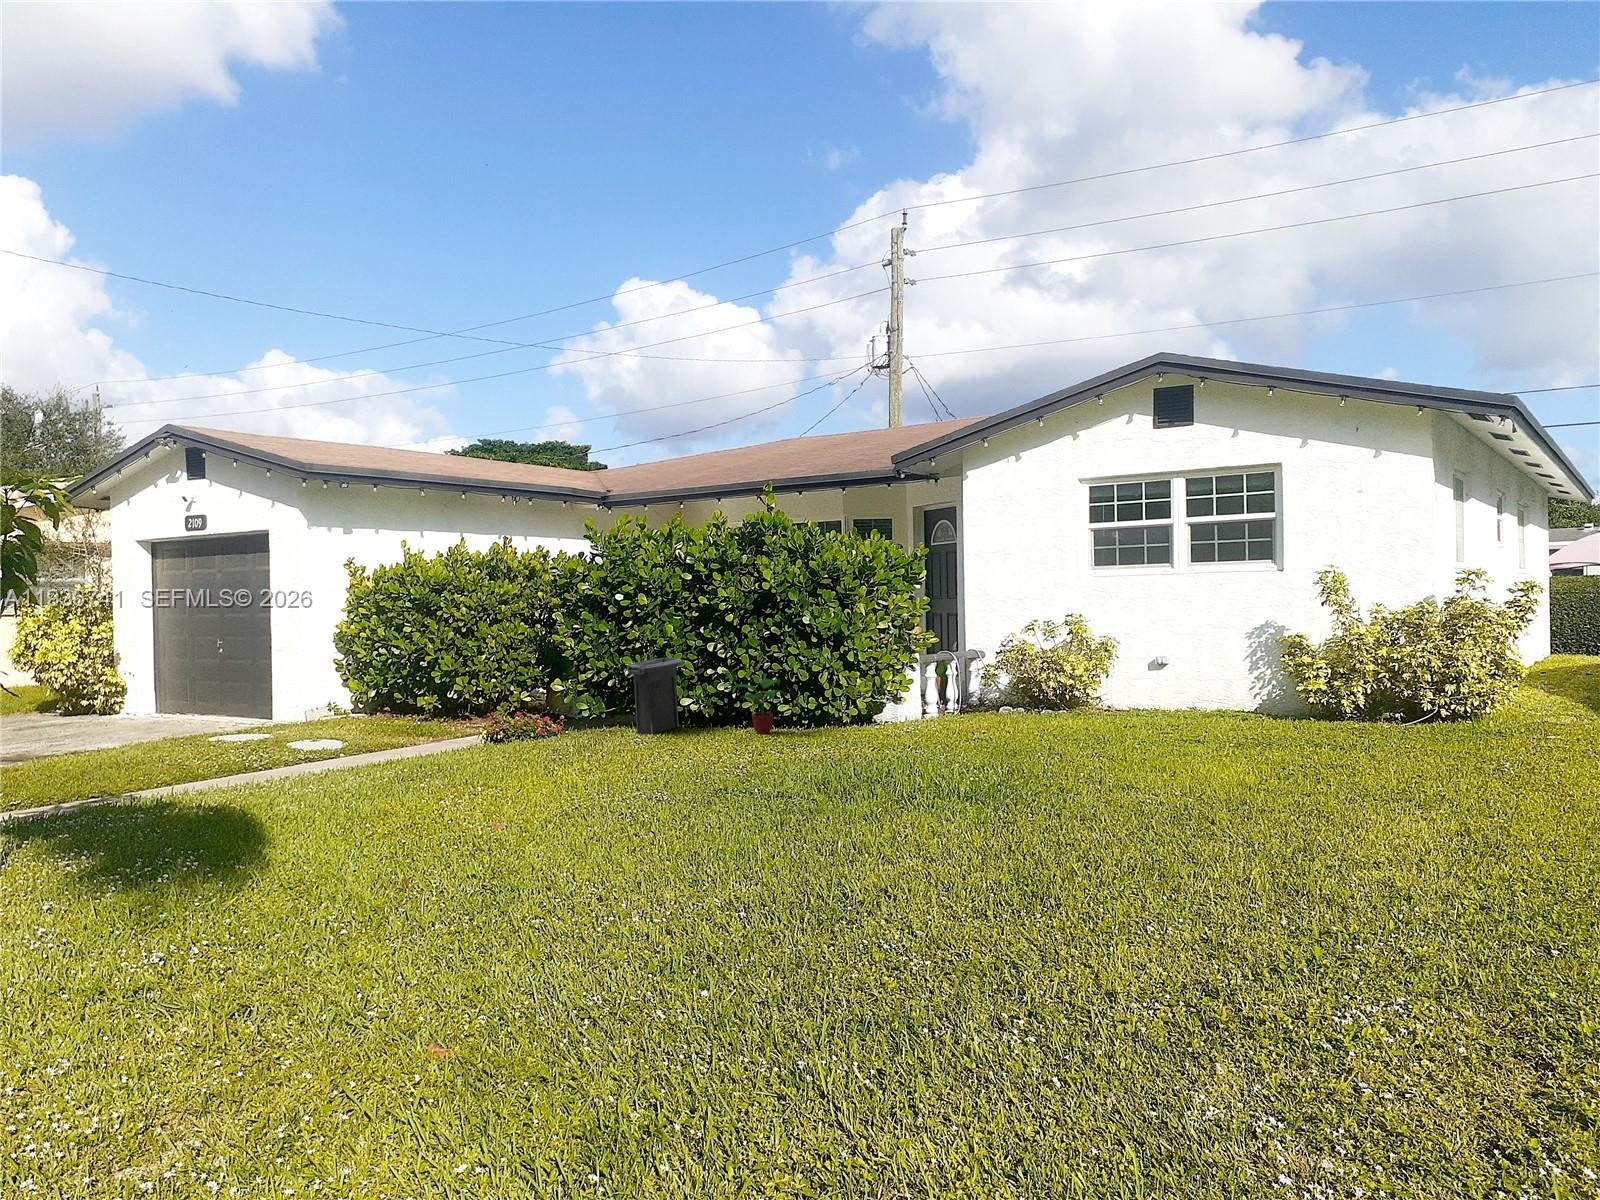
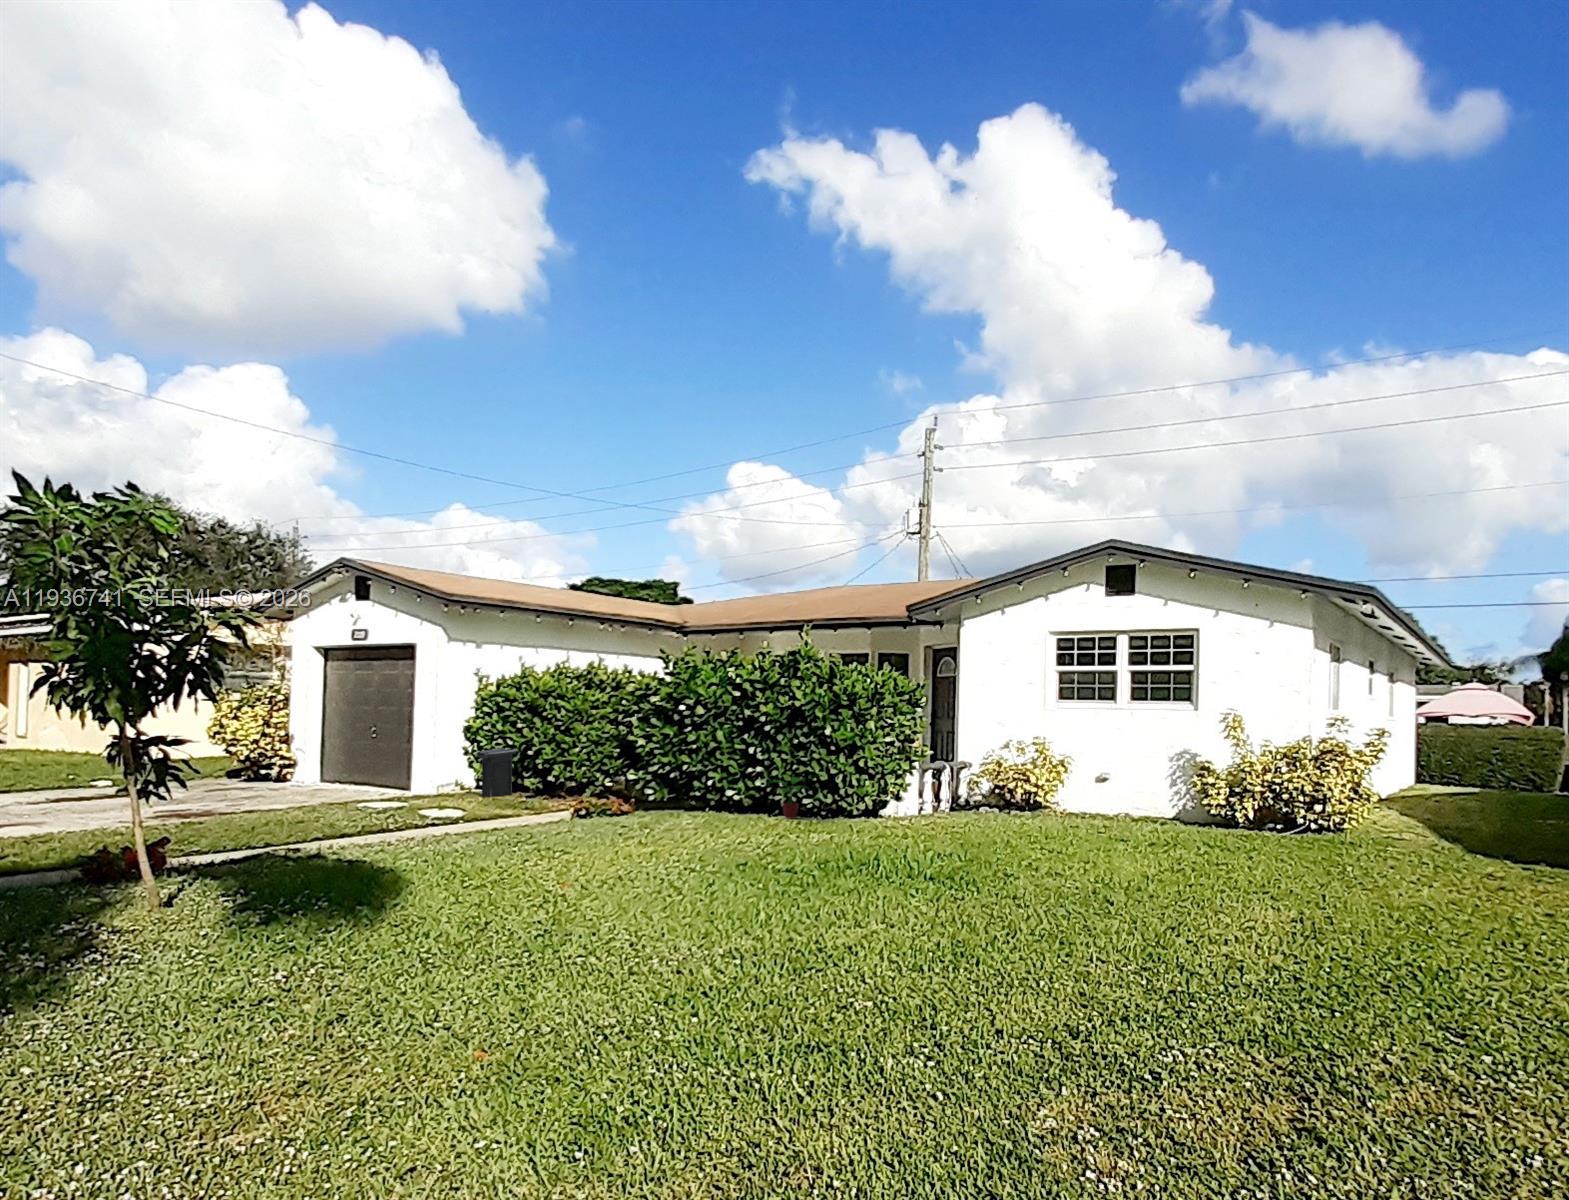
trash can: present [627,658,681,734] -> present [478,748,516,797]

